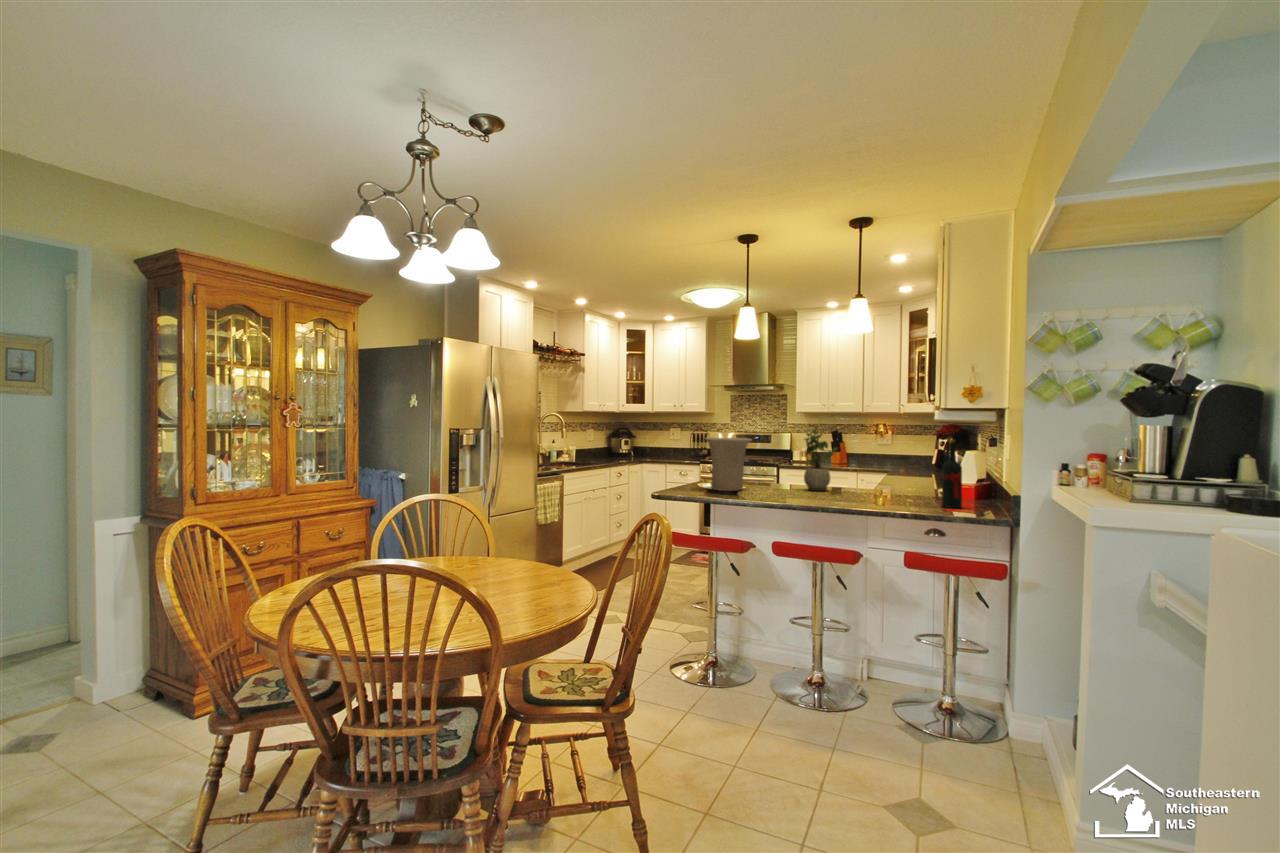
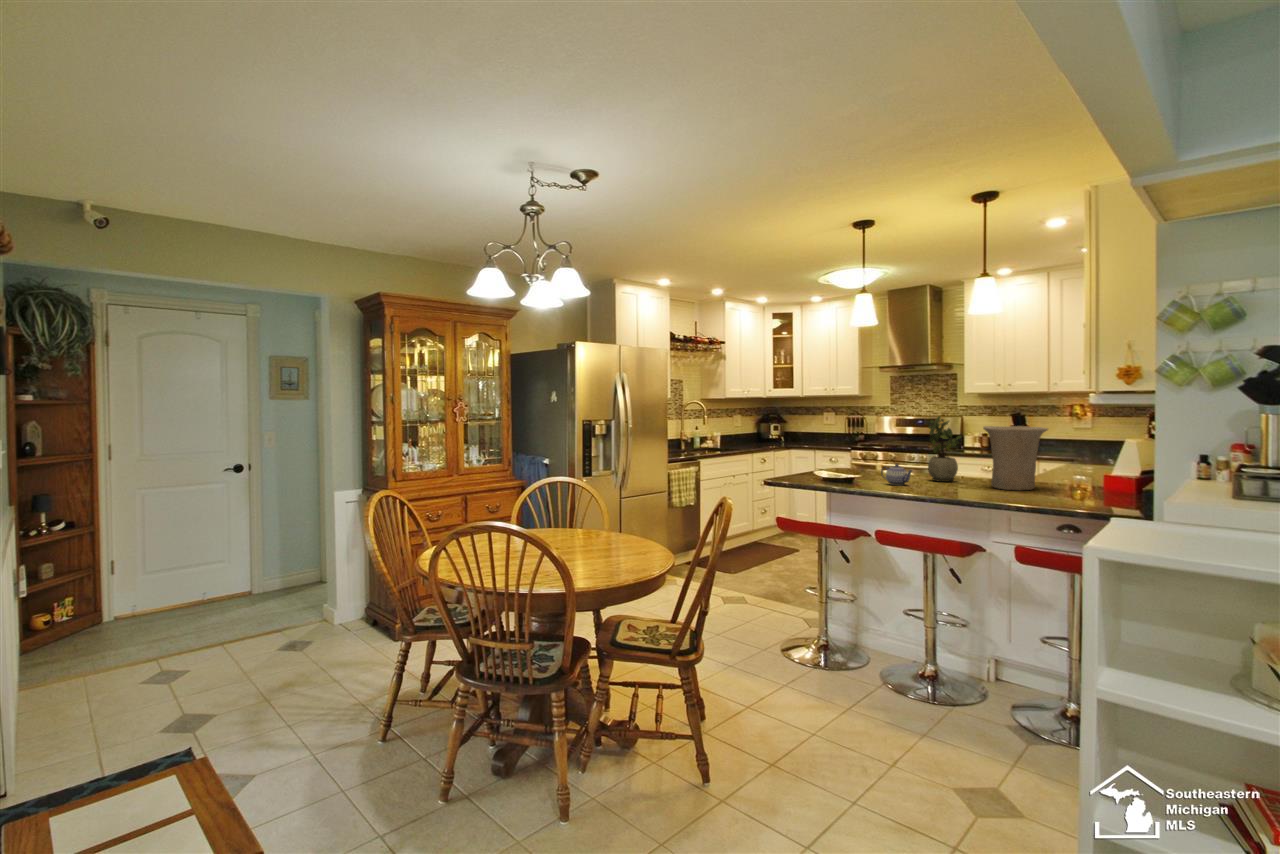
vase: present [705,437,752,491] -> present [983,426,1048,490]
wine bottle: present [942,439,962,508] -> none [1061,428,1085,503]
teapot: none [768,474,801,495] -> present [881,464,912,485]

